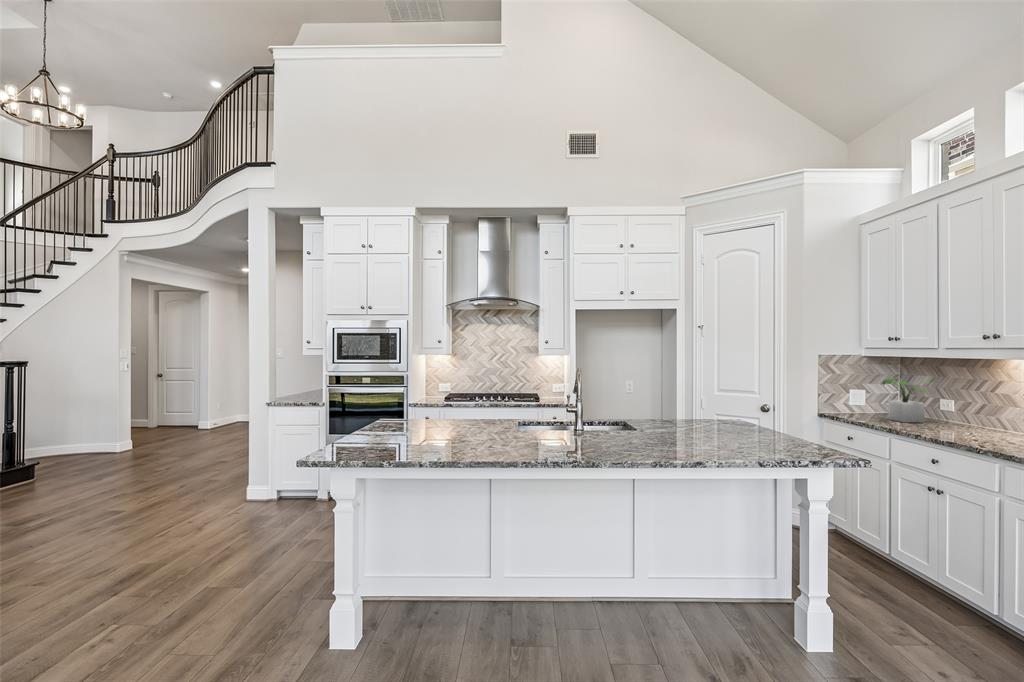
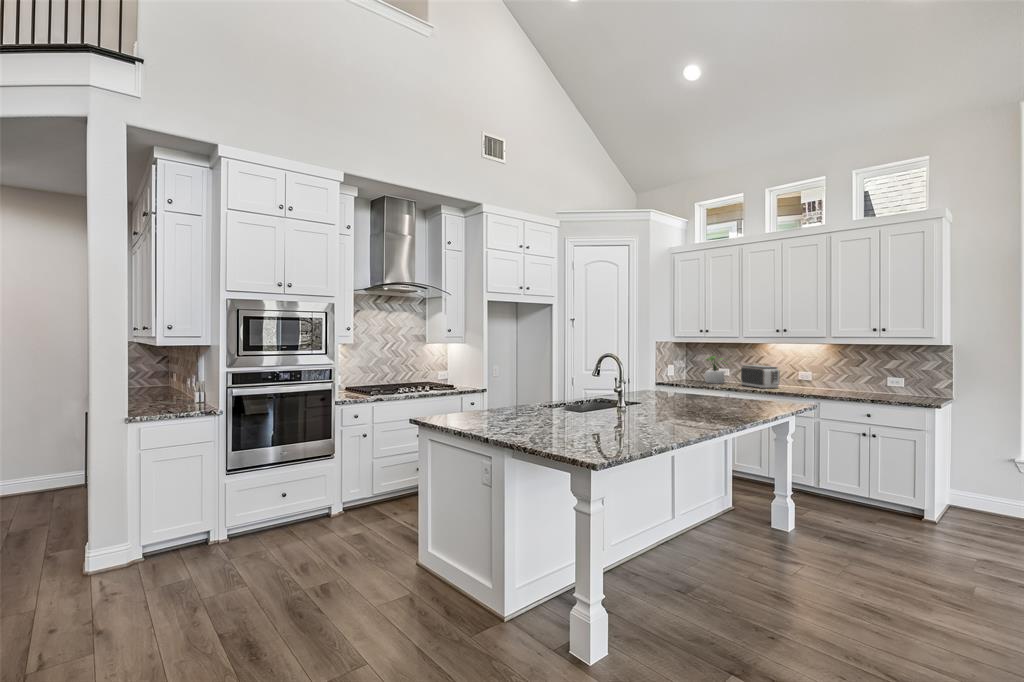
toaster: none [932,395,992,438] -> present [741,365,780,389]

